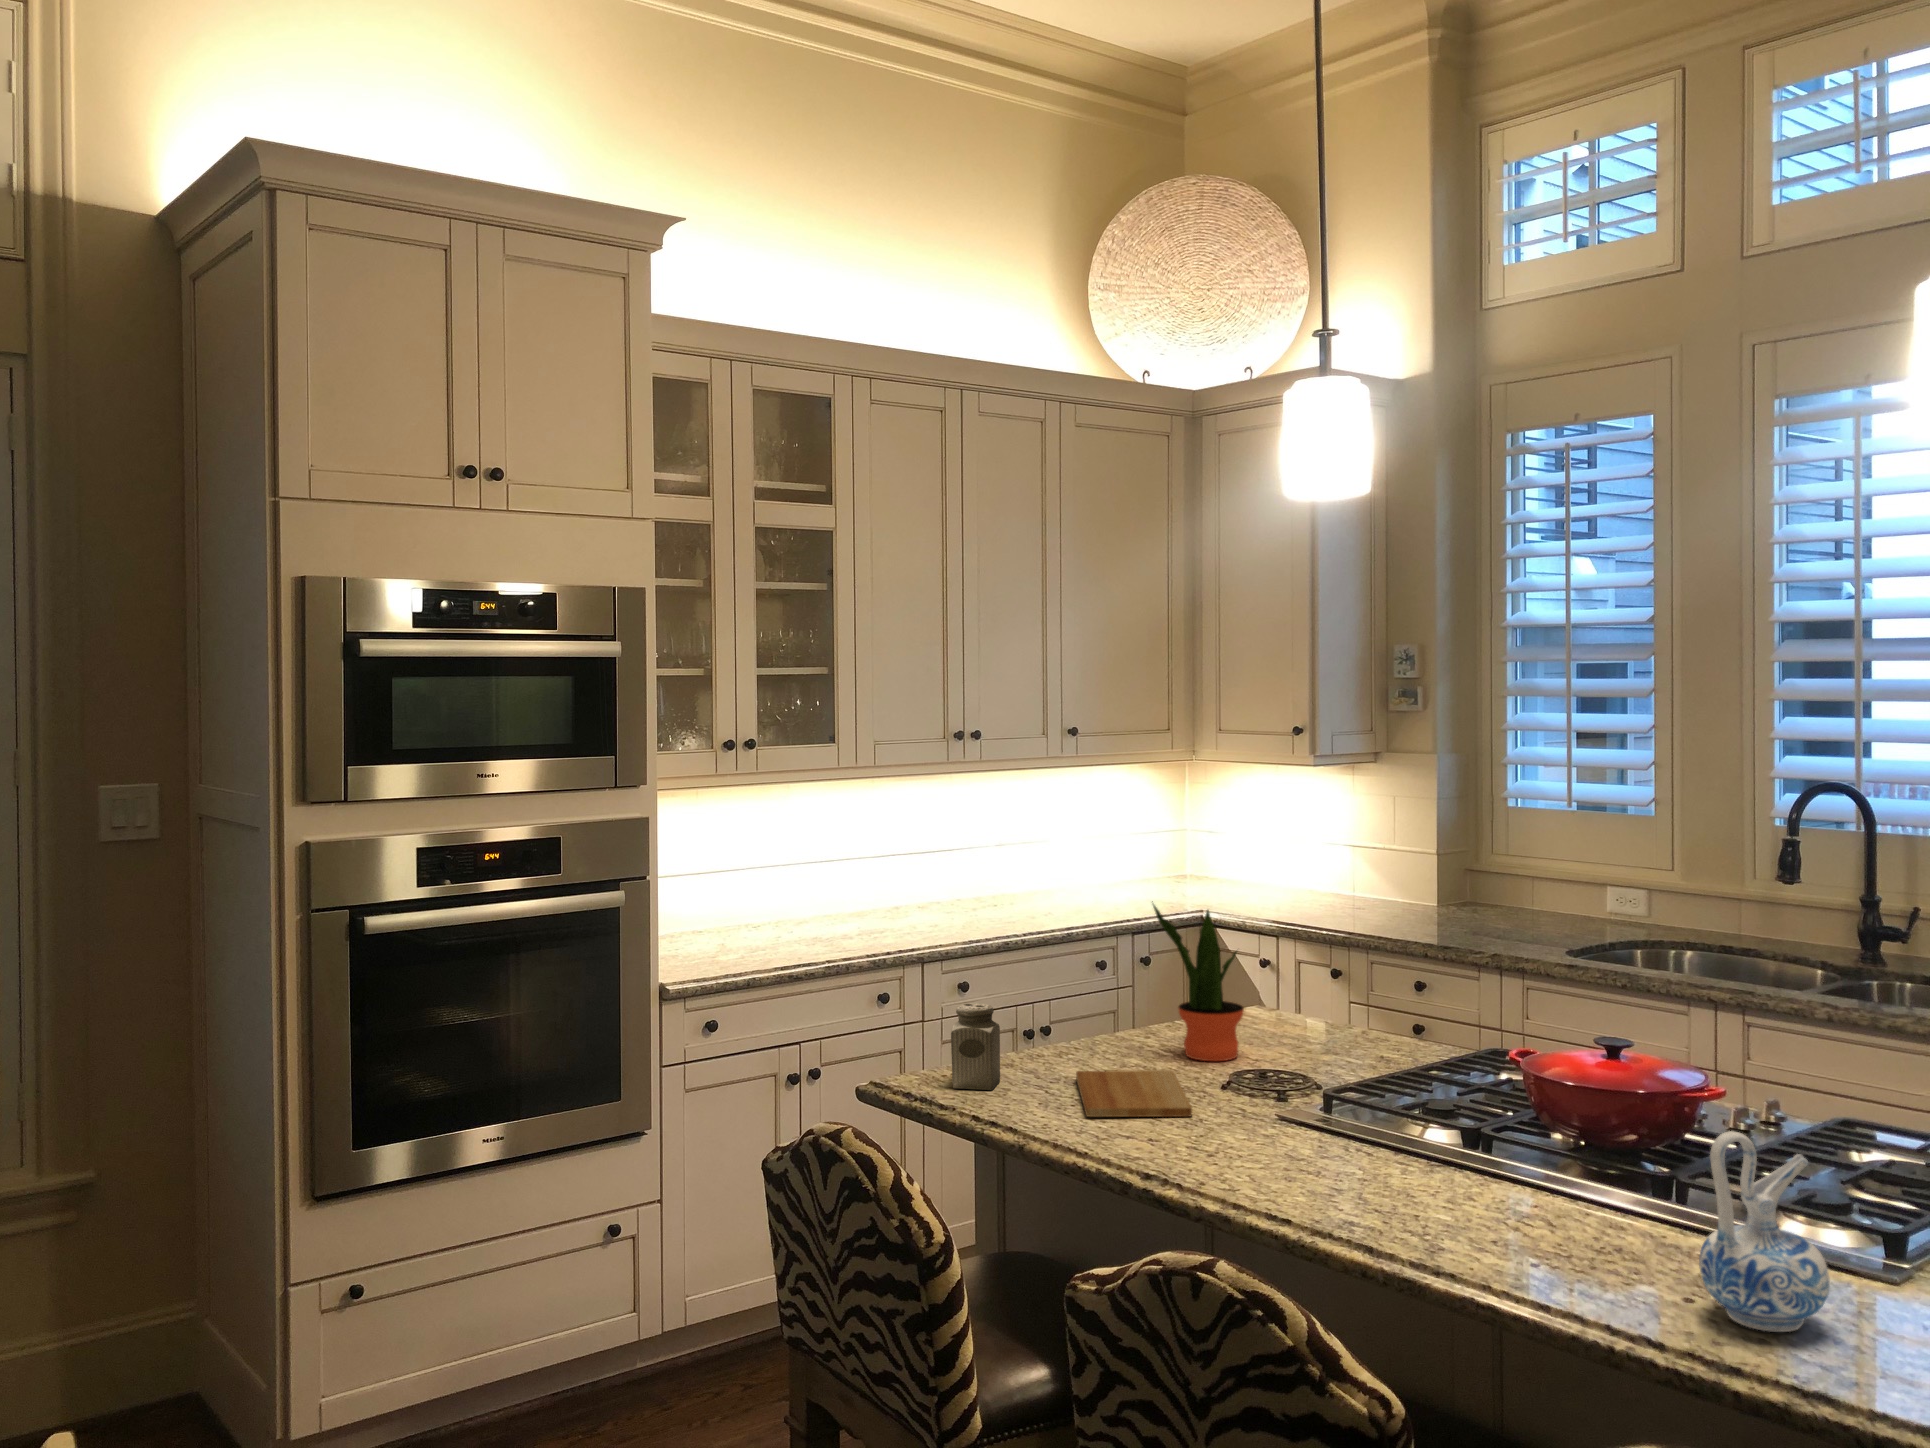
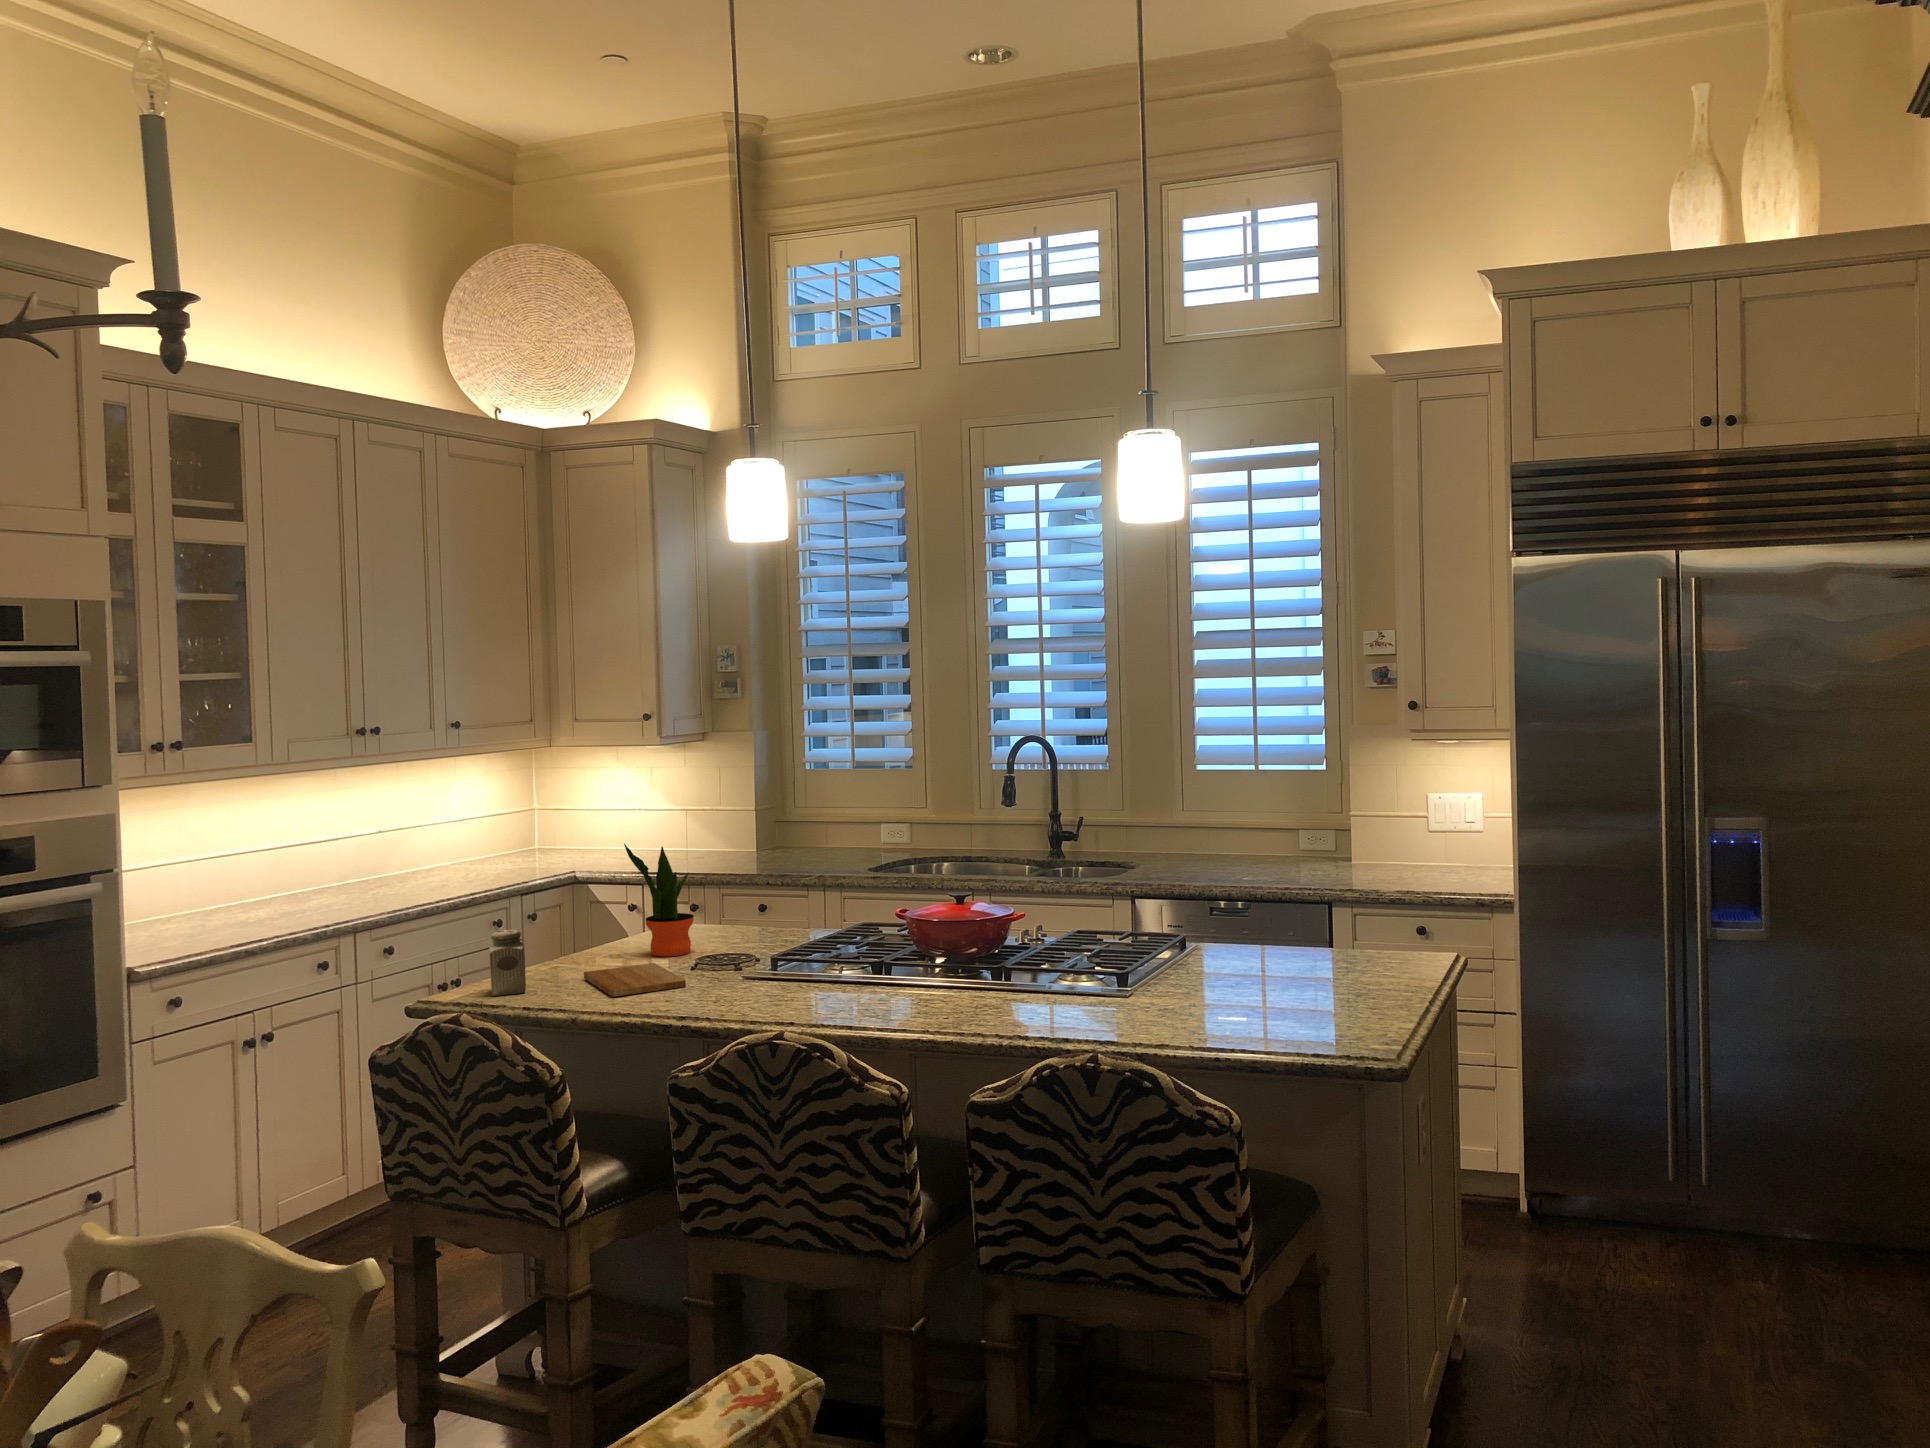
ceramic pitcher: present [1699,1131,1830,1332] -> none [1033,920,1096,1026]

